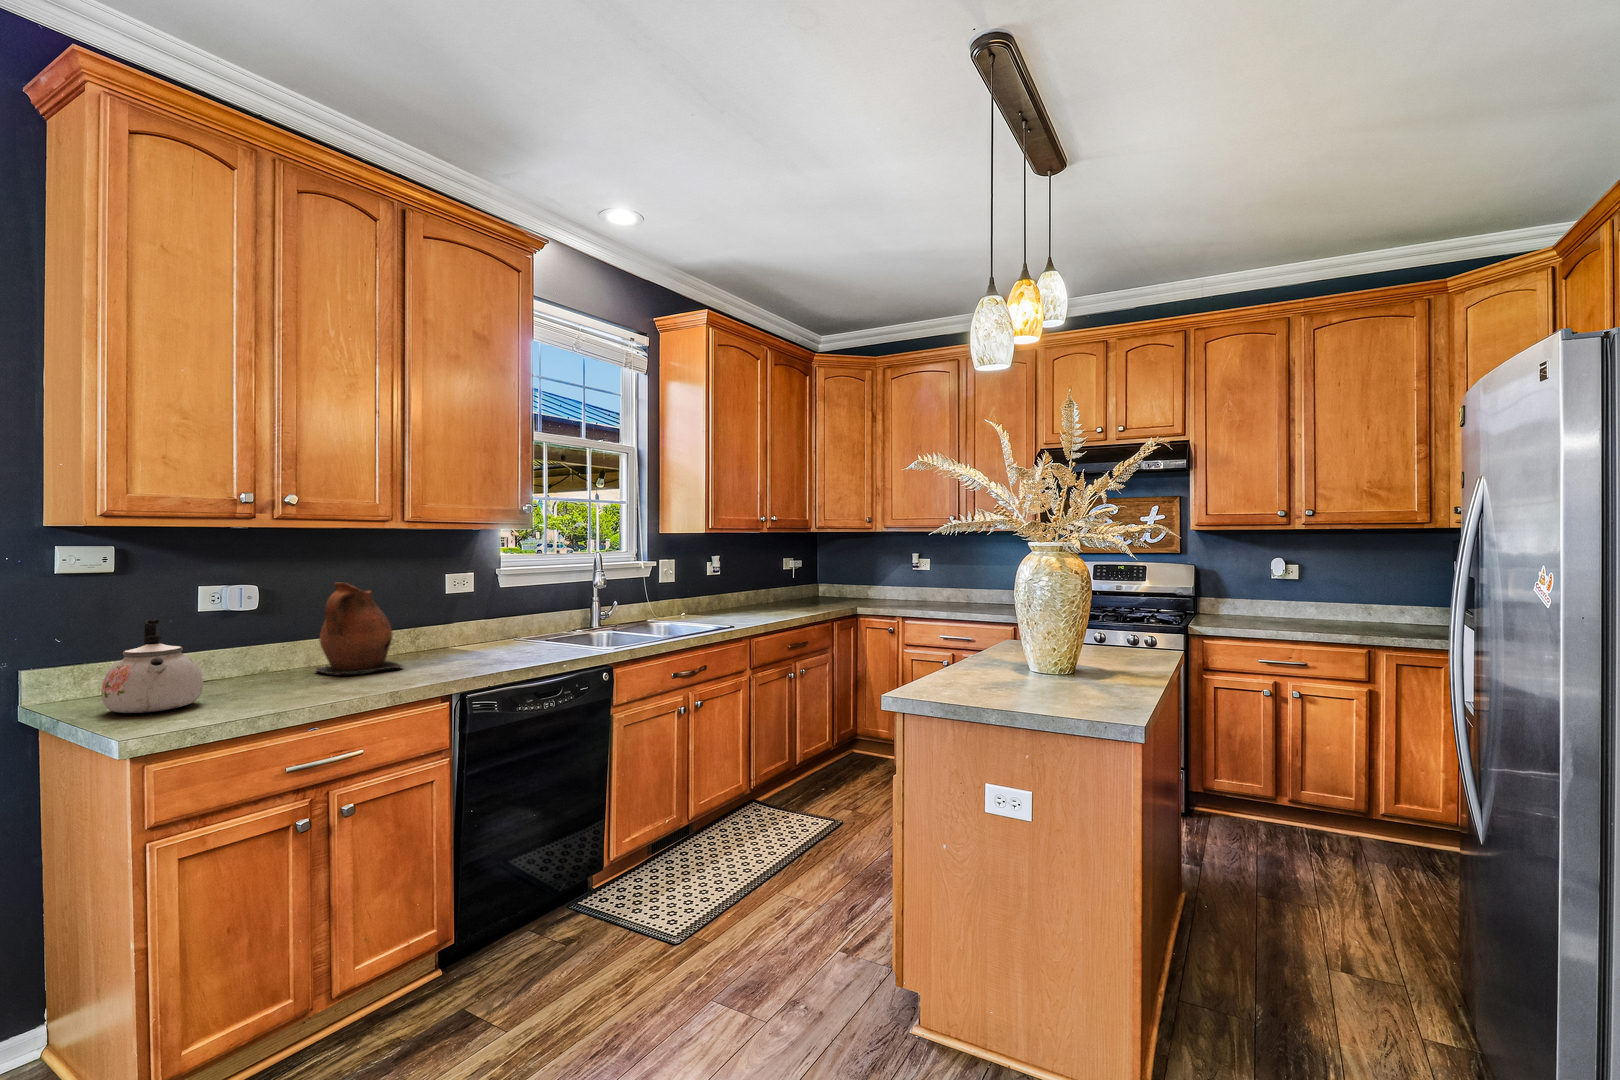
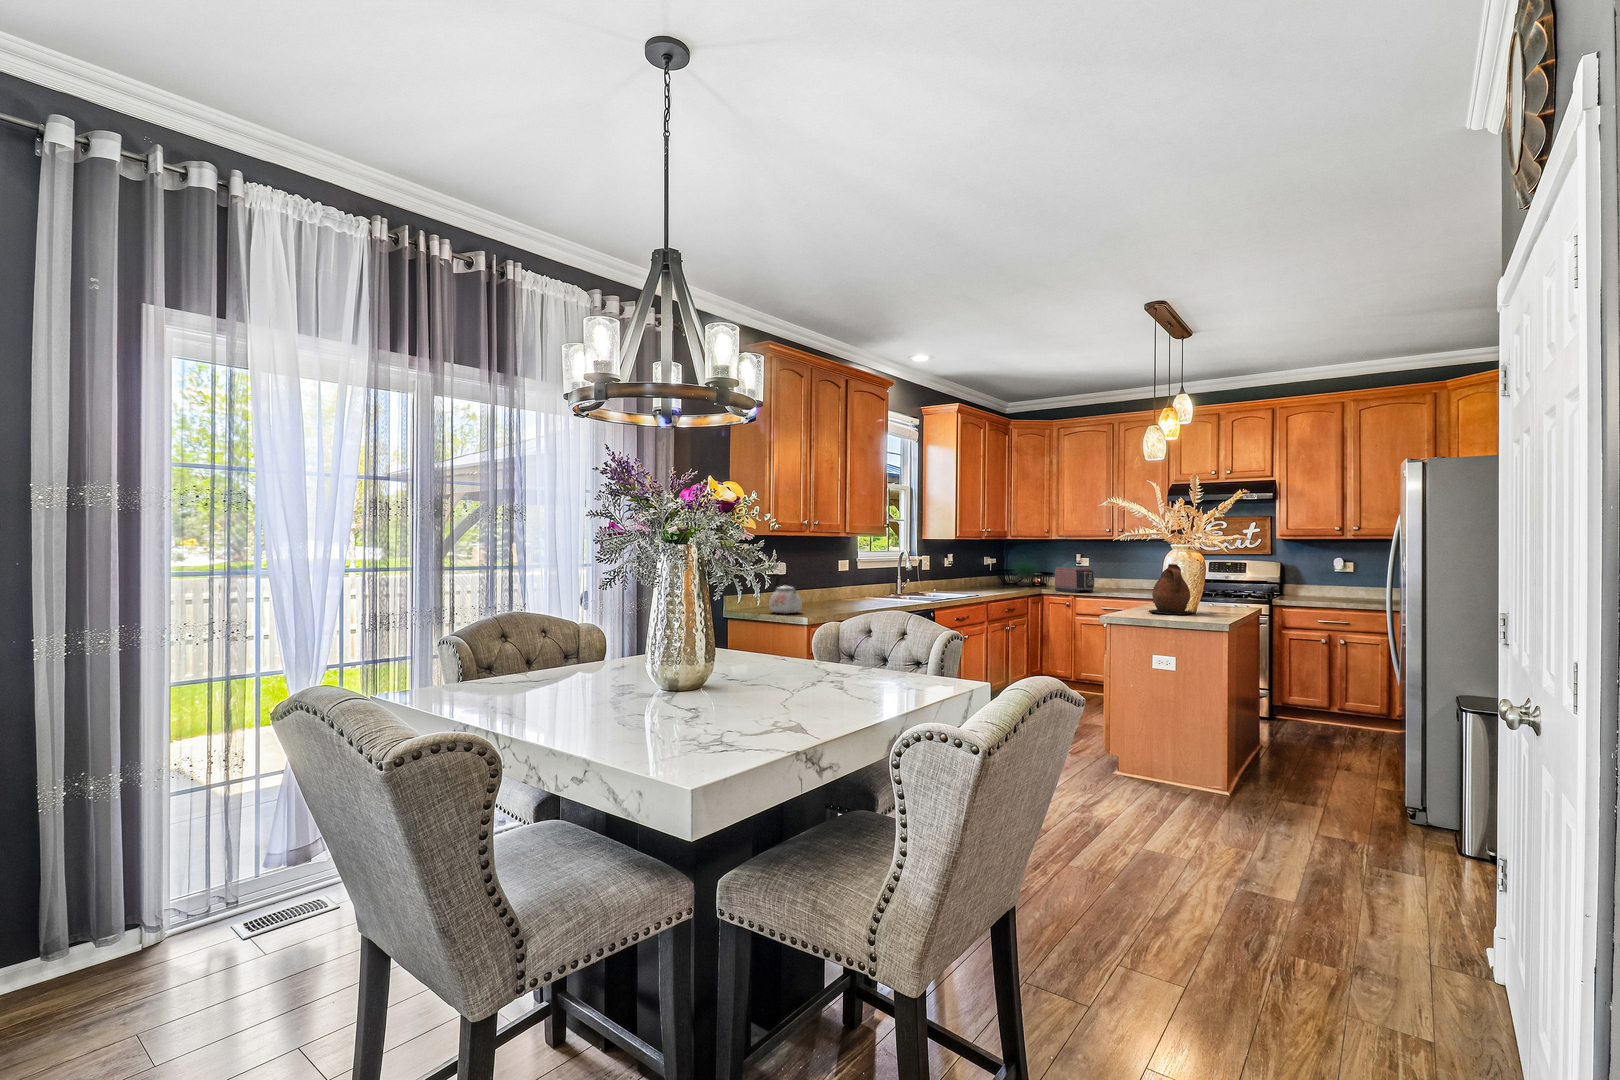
potted plant: none [815,548,866,600] -> present [1013,562,1035,586]
toaster: none [875,574,929,614] -> present [1055,567,1094,593]
ceramic pitcher: present [316,583,402,675] -> present [1149,564,1195,614]

